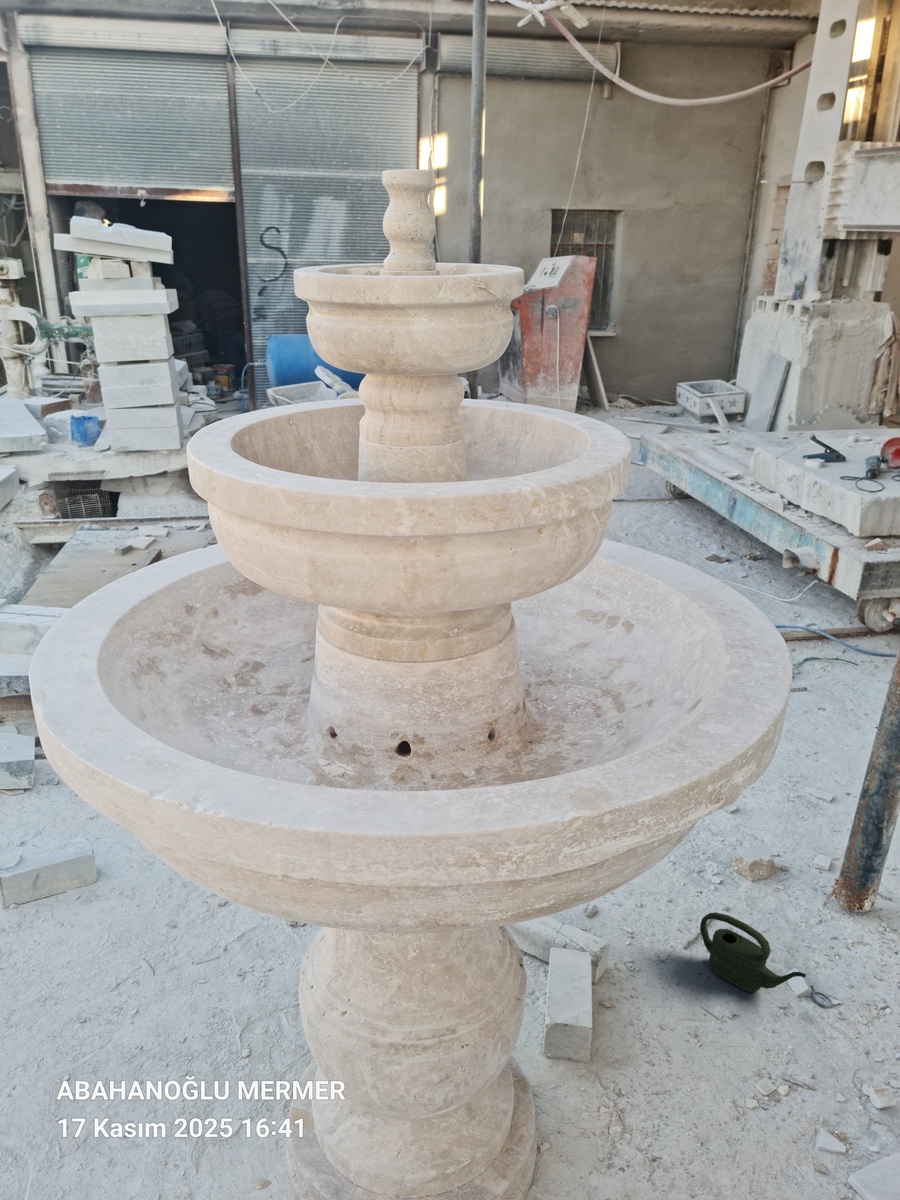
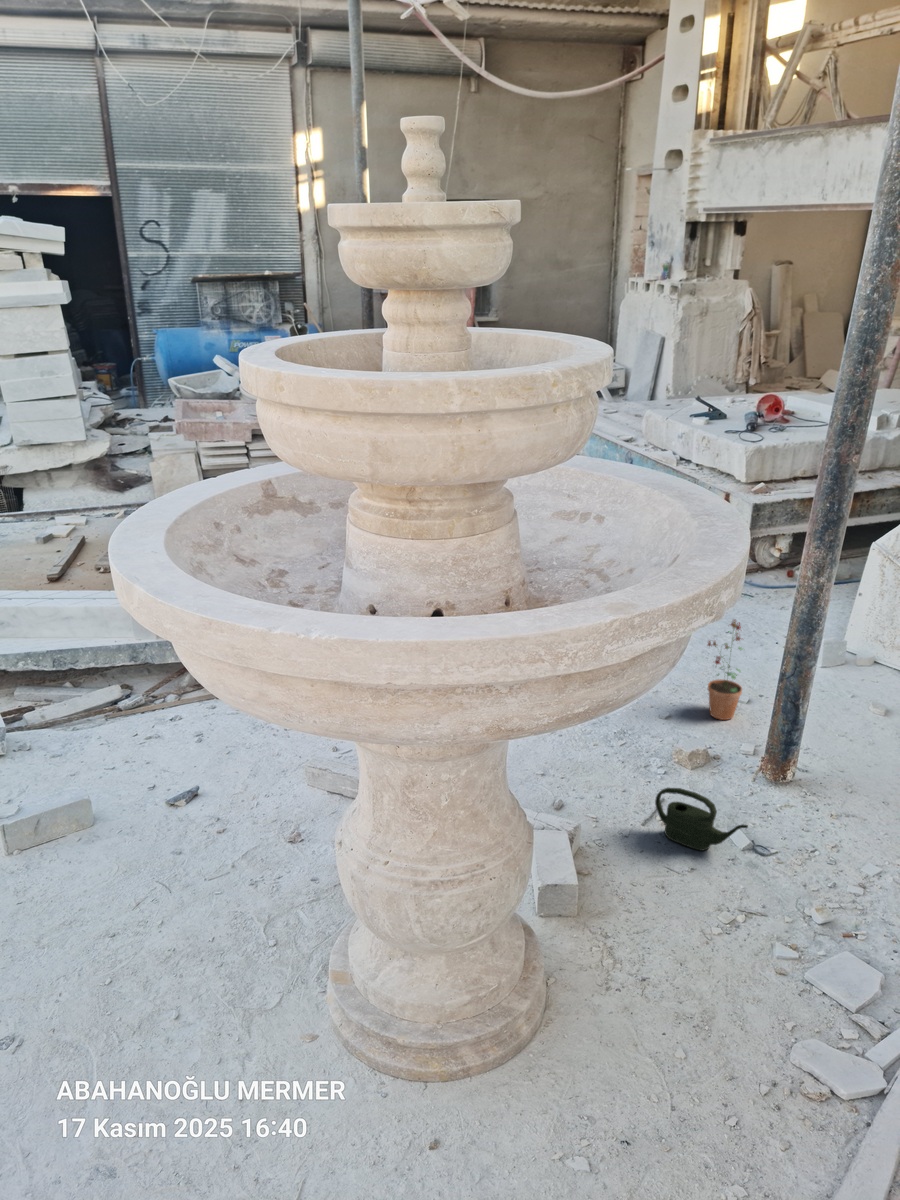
potted plant: none [784,707,831,820] -> present [708,620,743,720]

